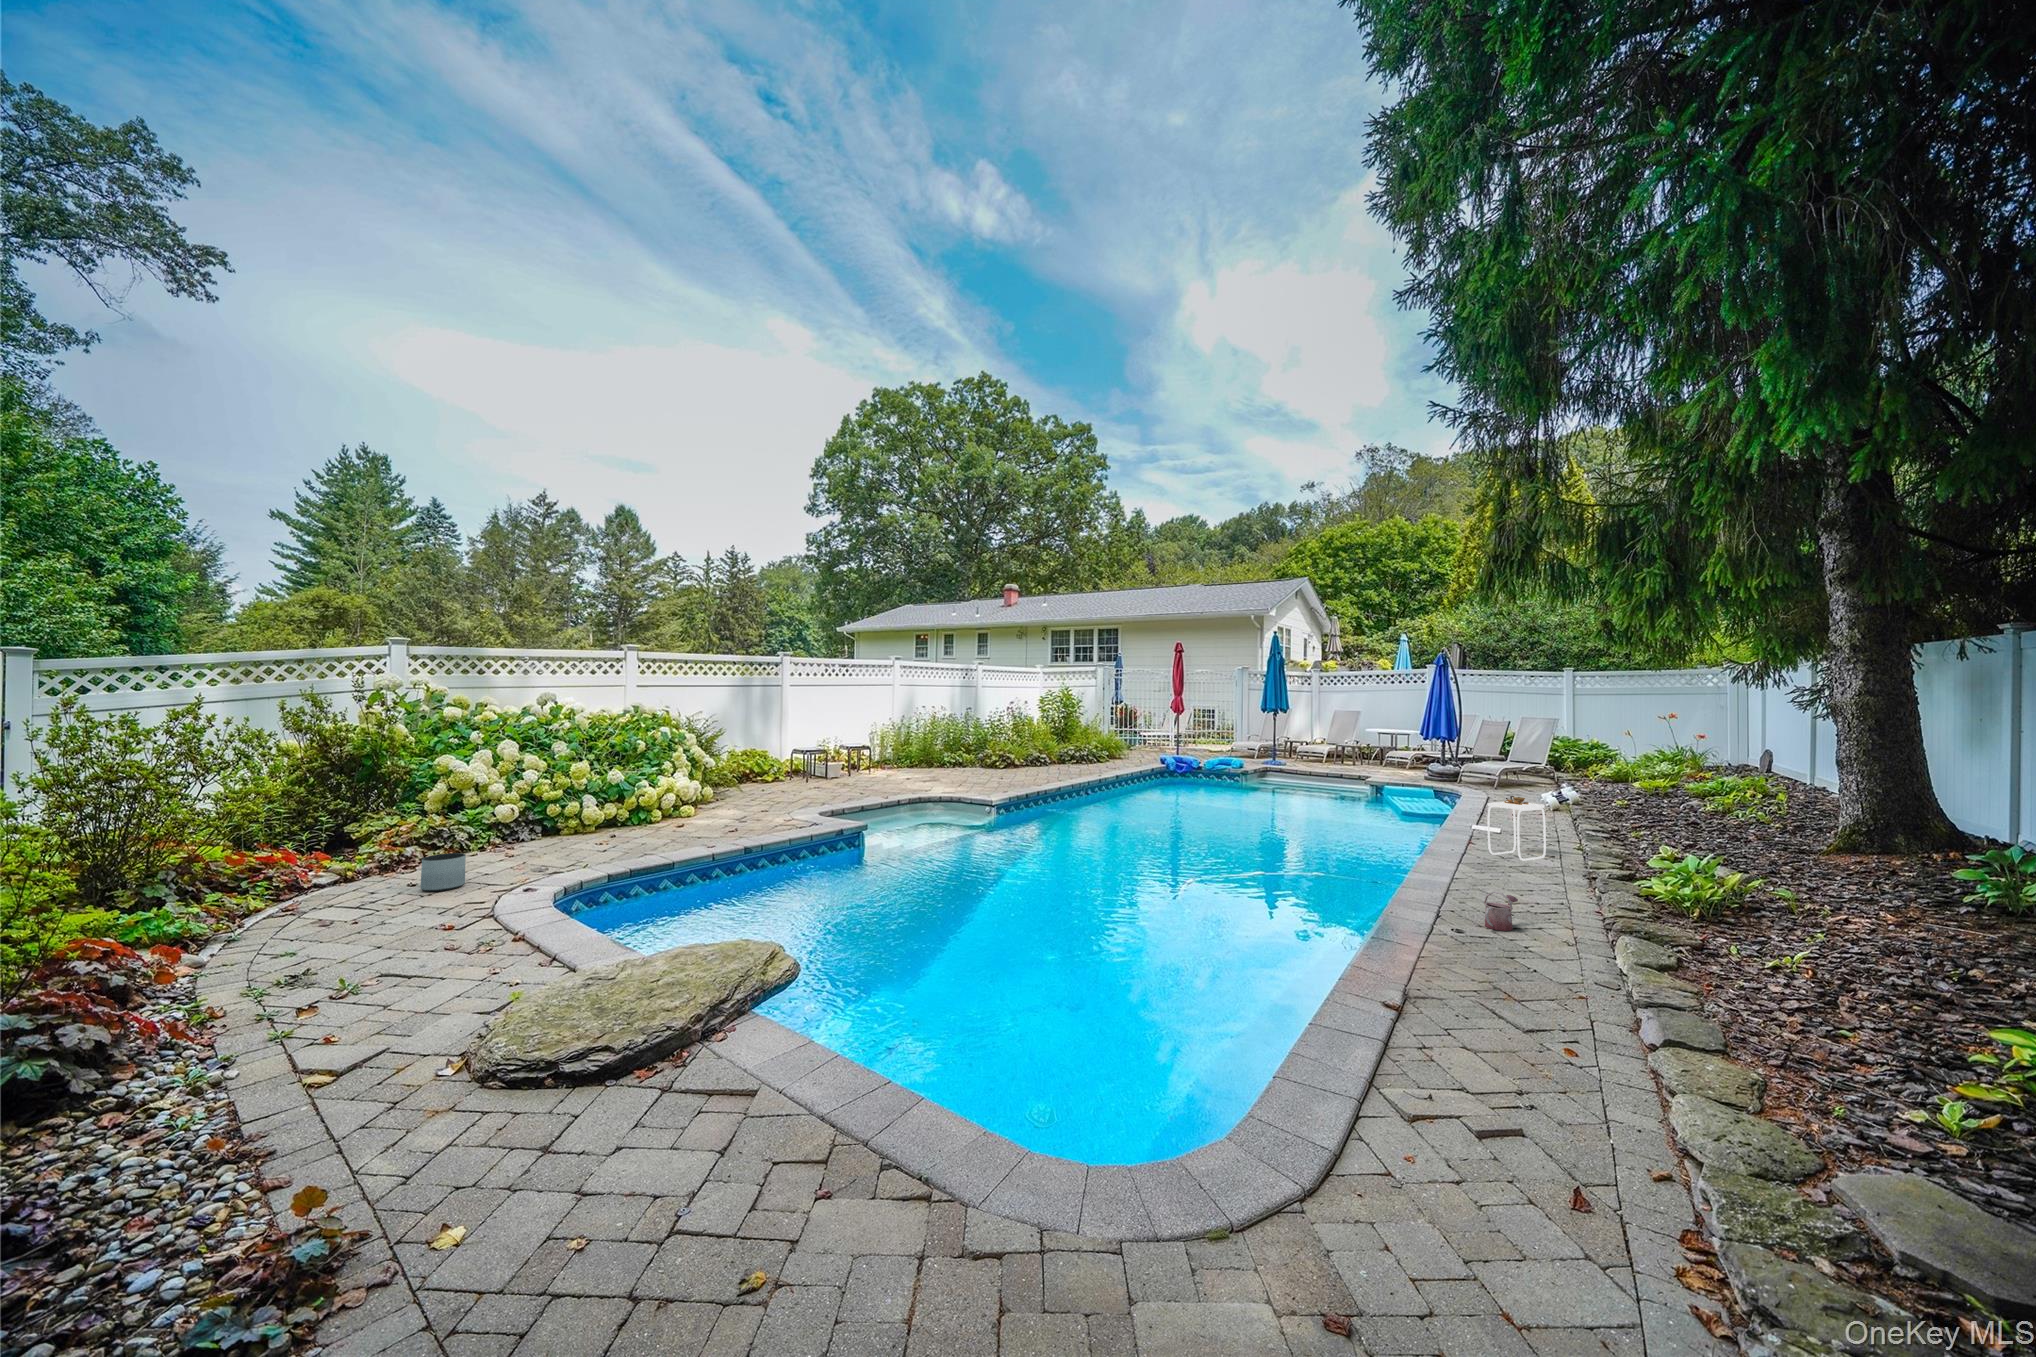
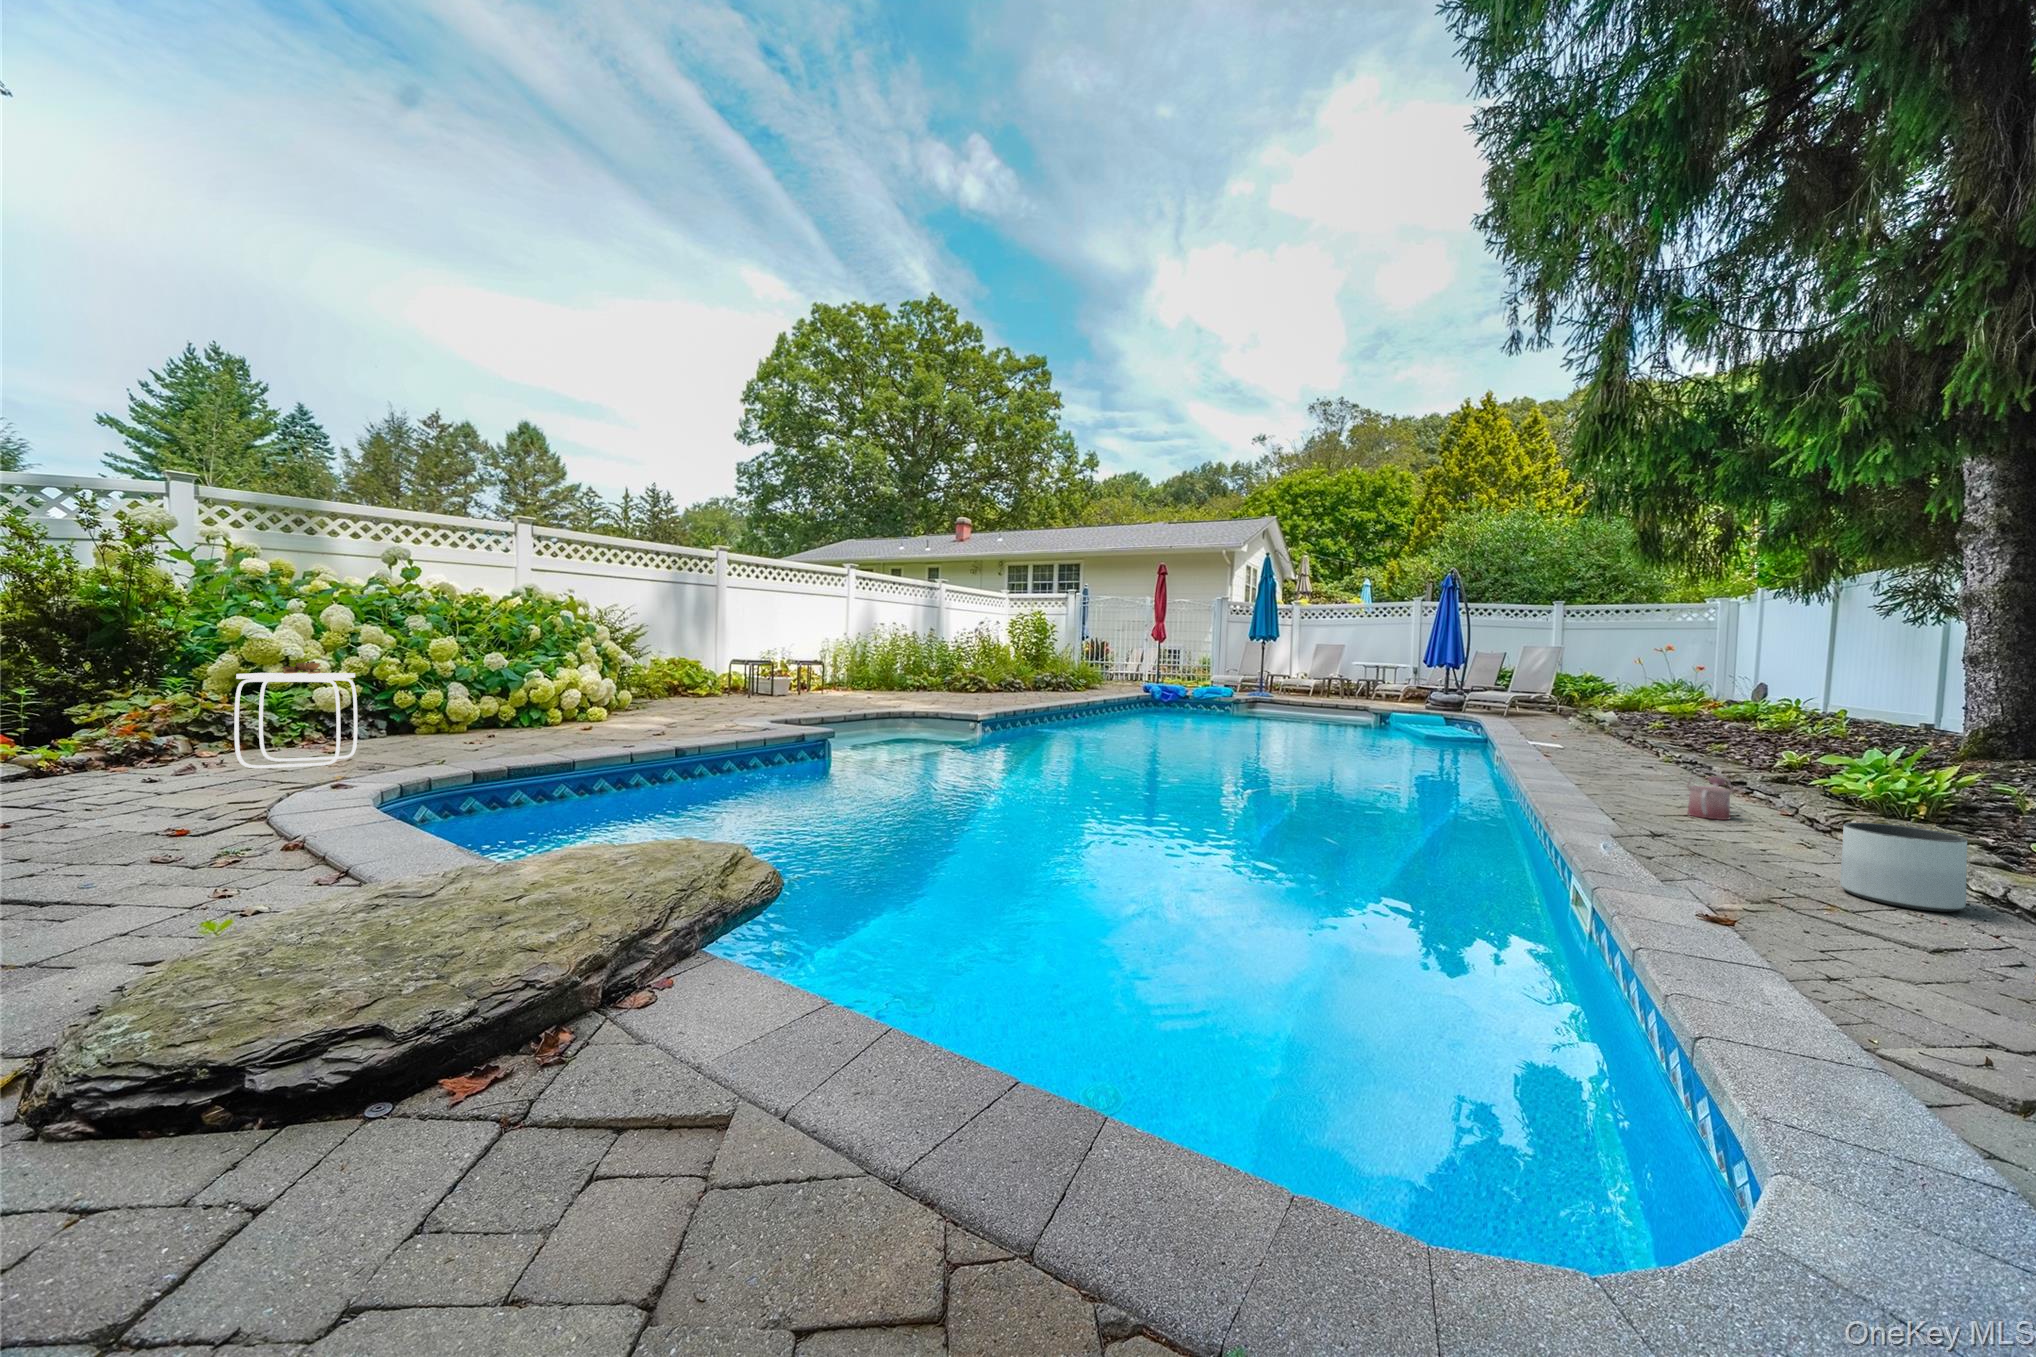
side table: present [1488,796,1546,860] -> present [234,661,357,768]
planter: present [421,853,466,891] -> present [1840,823,1967,912]

